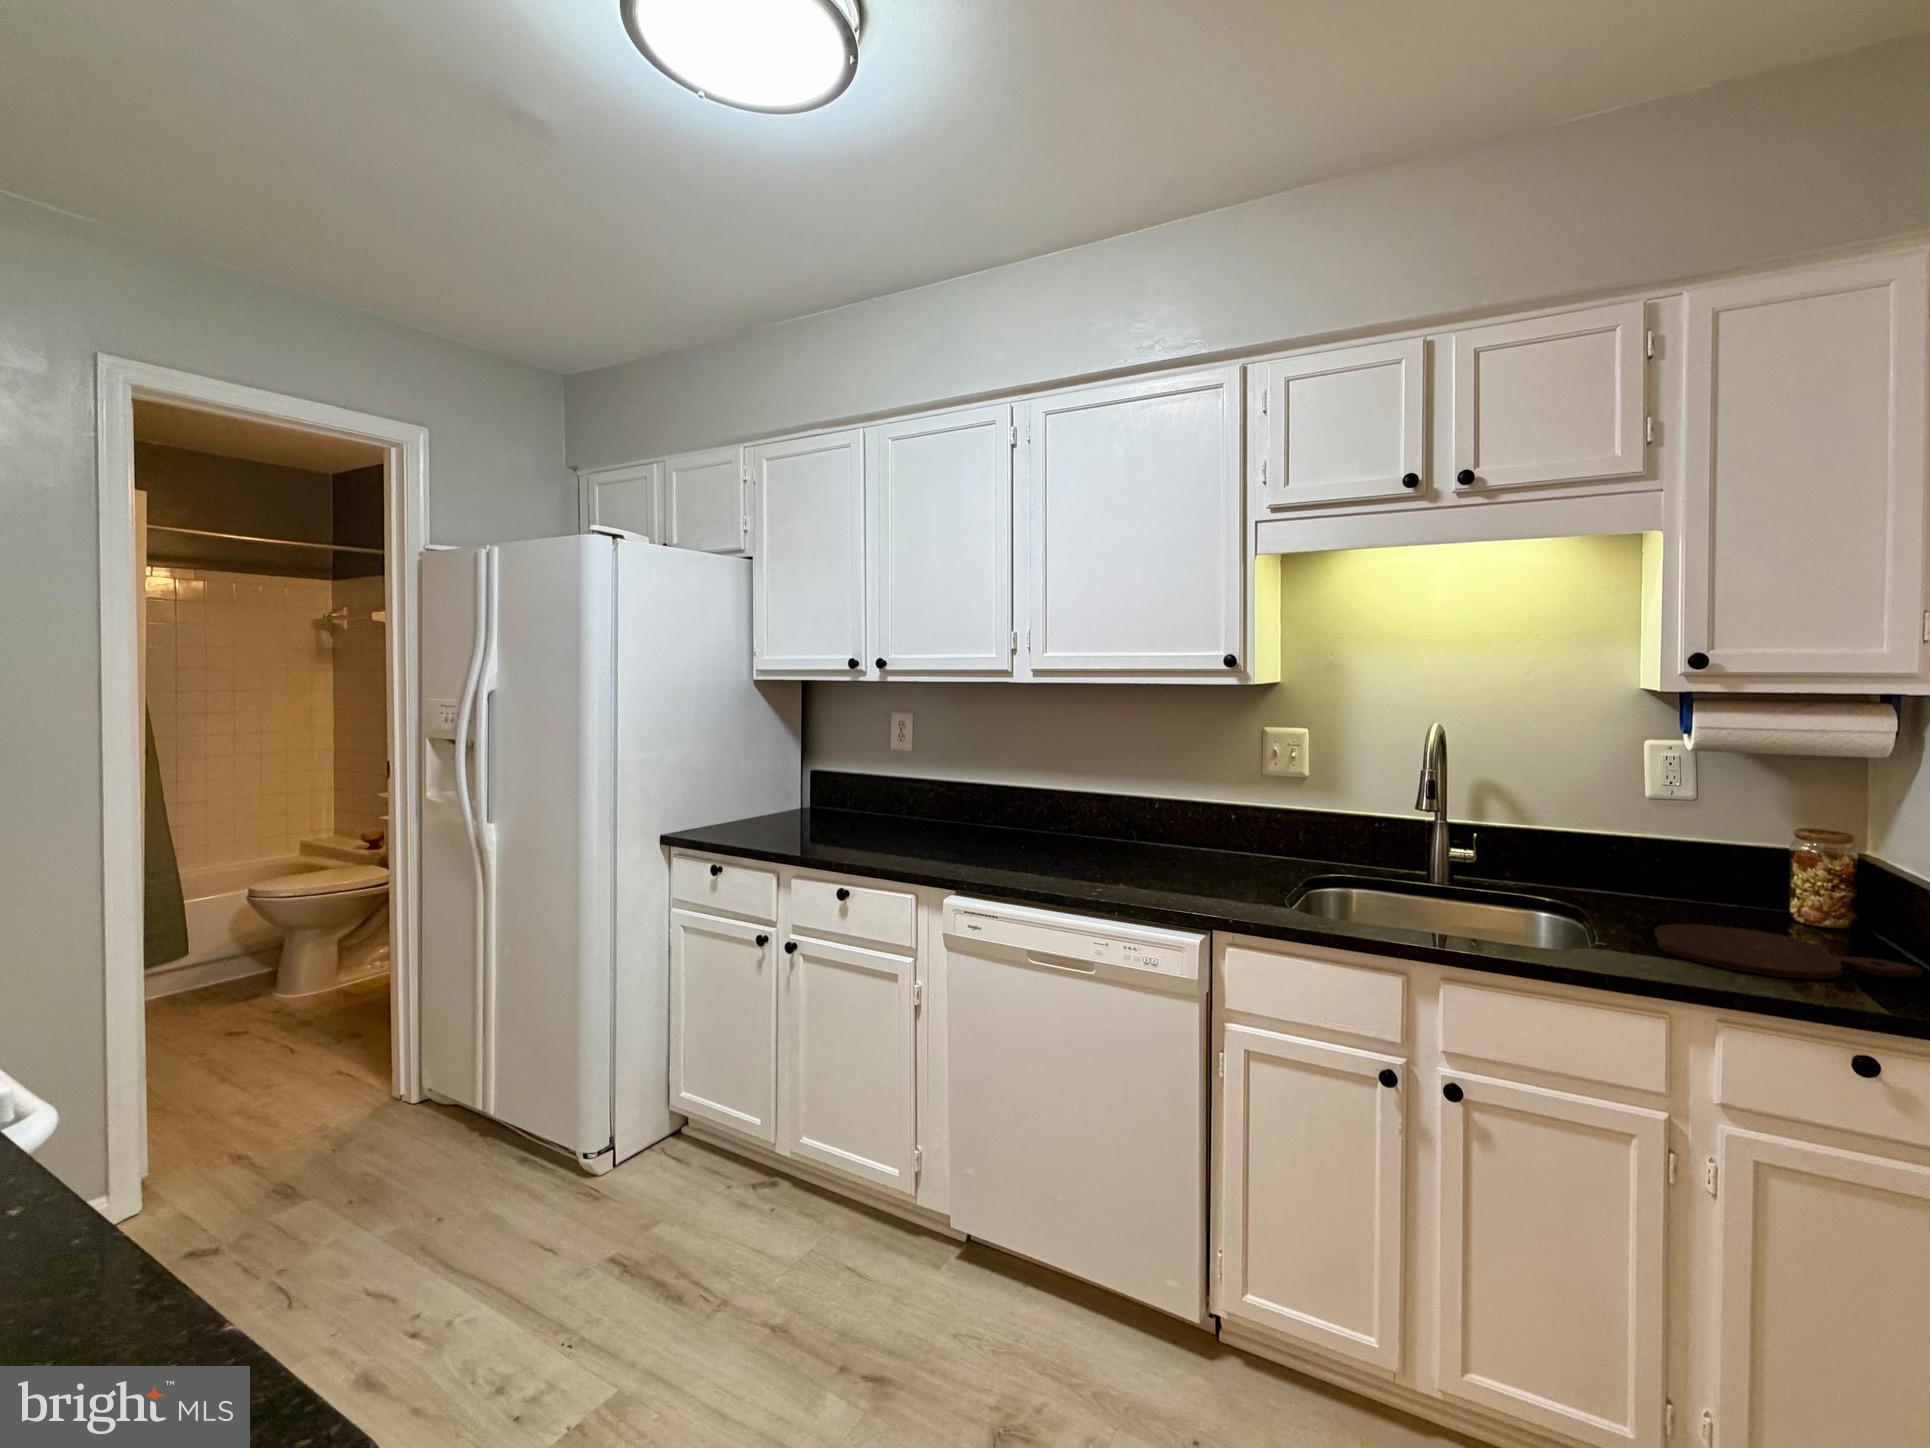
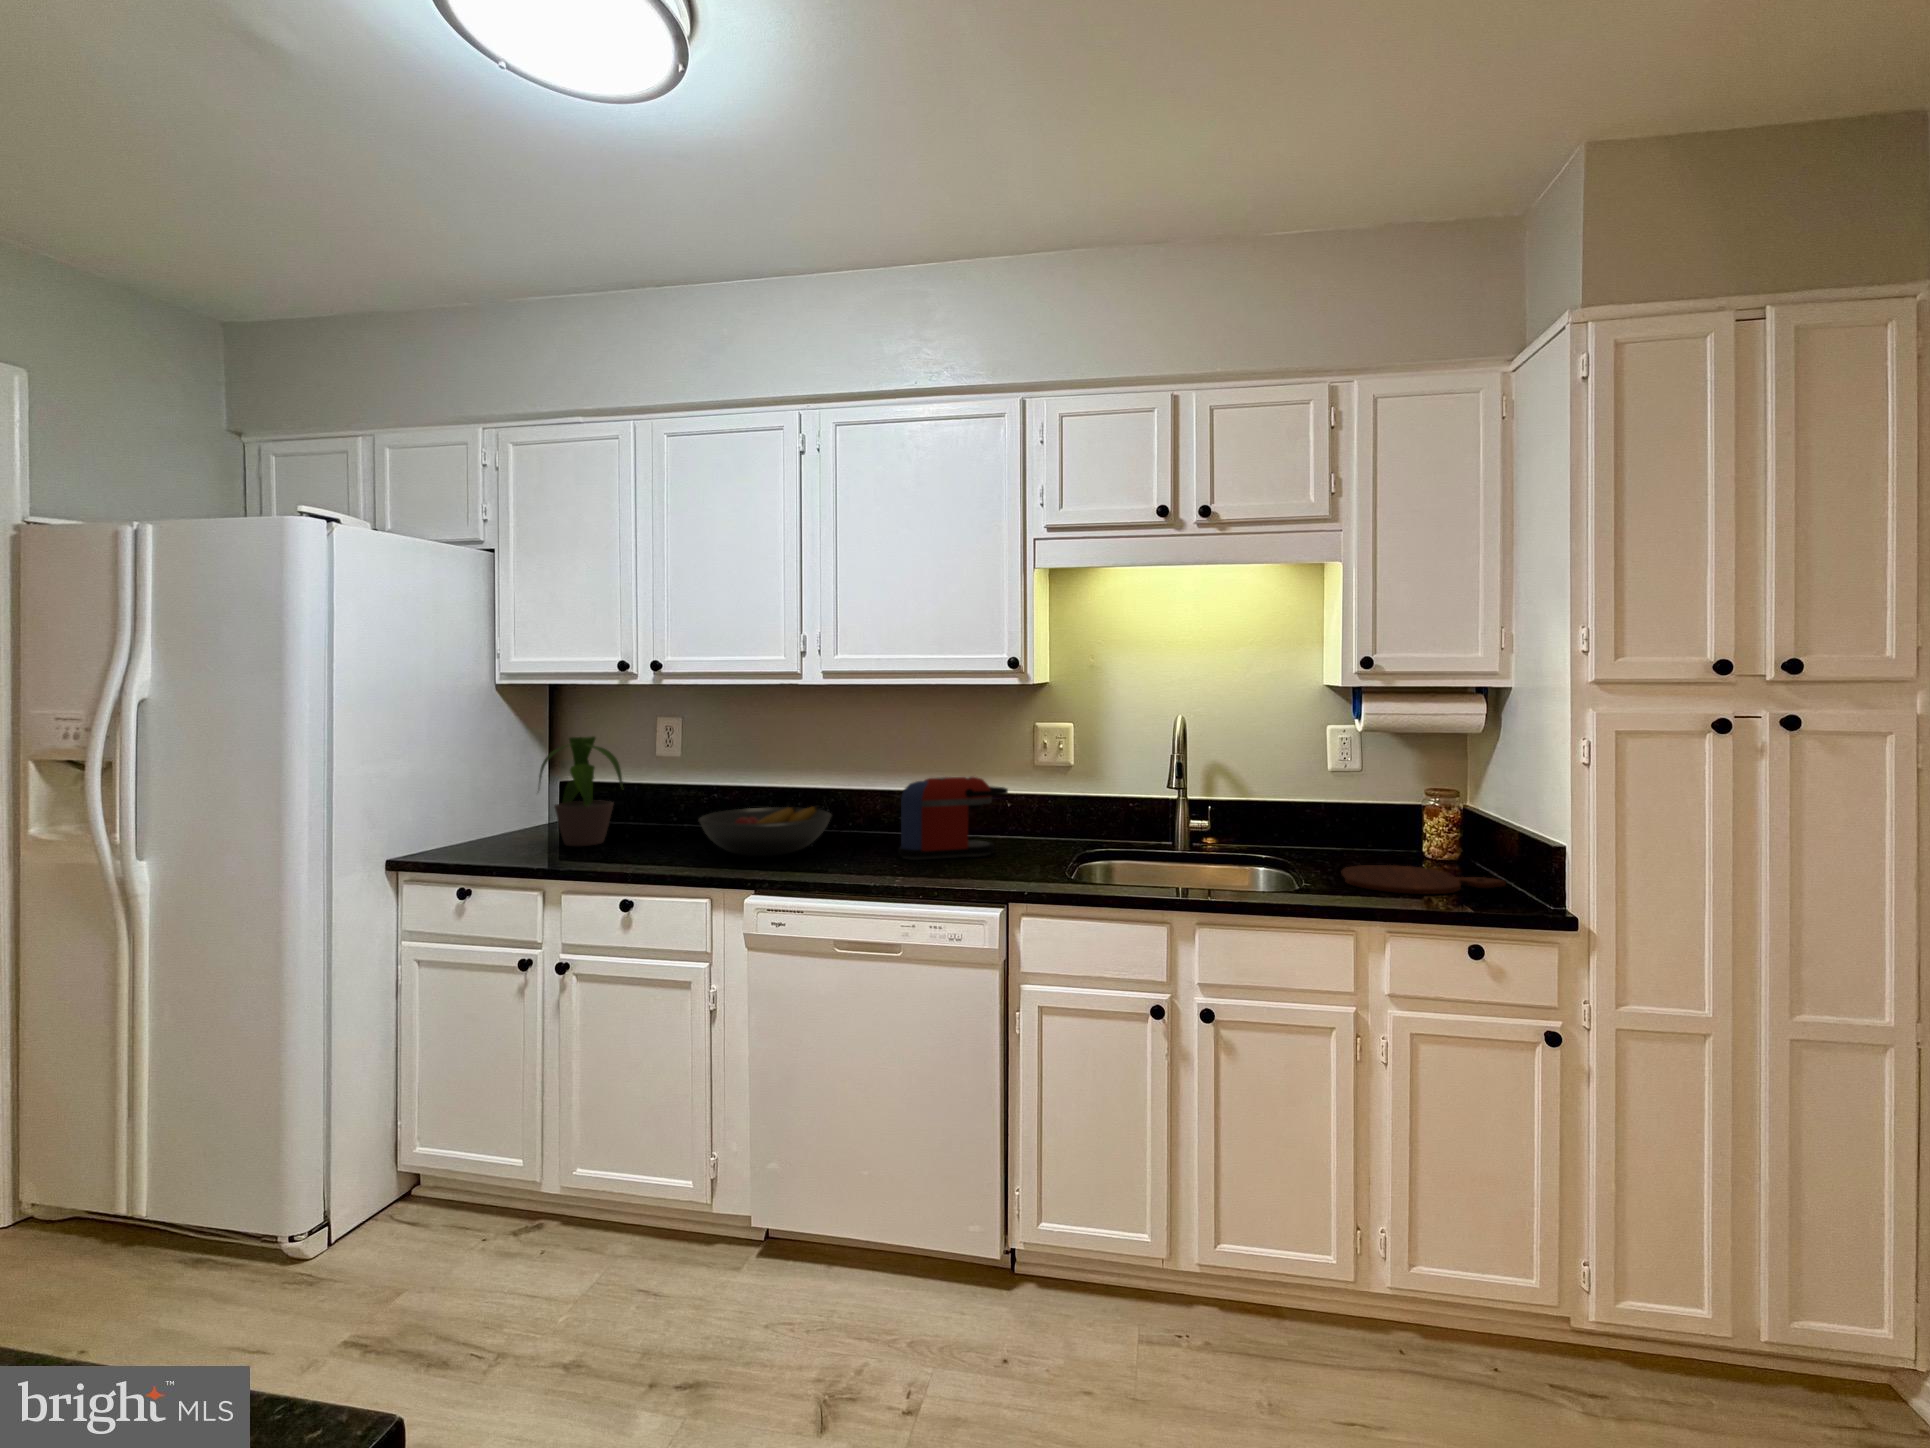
potted plant: none [778,728,867,832] -> present [539,736,623,846]
coffee maker: none [1106,784,1228,872] -> present [898,777,1008,860]
fruit bowl: none [914,805,1044,855] -> present [699,806,832,856]

